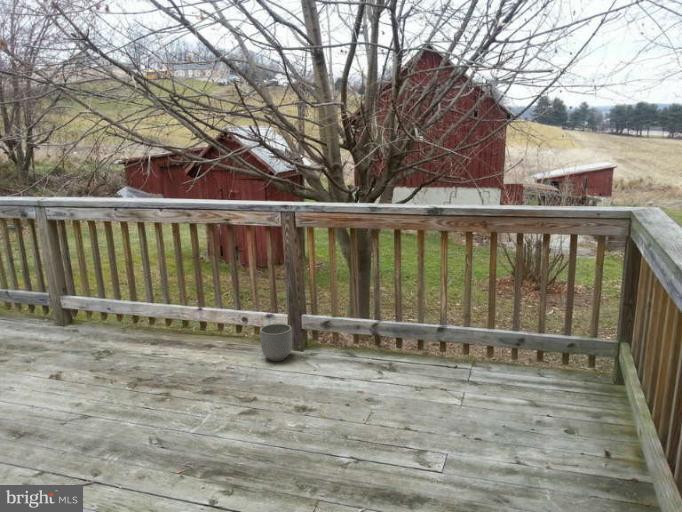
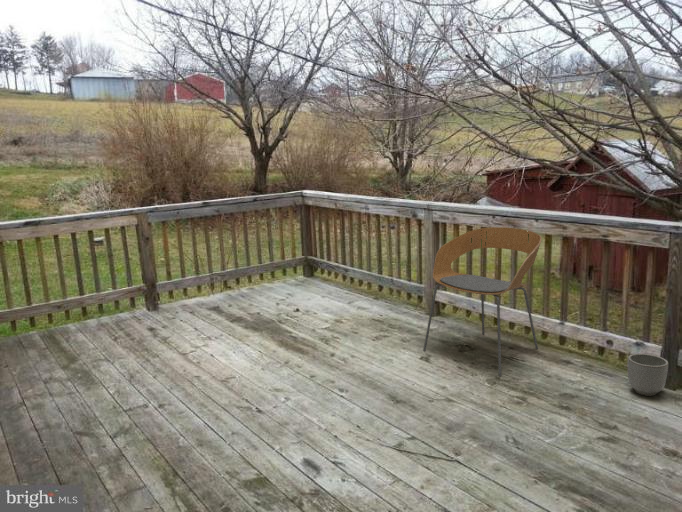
chair: none [51,220,181,376] -> present [423,227,542,376]

